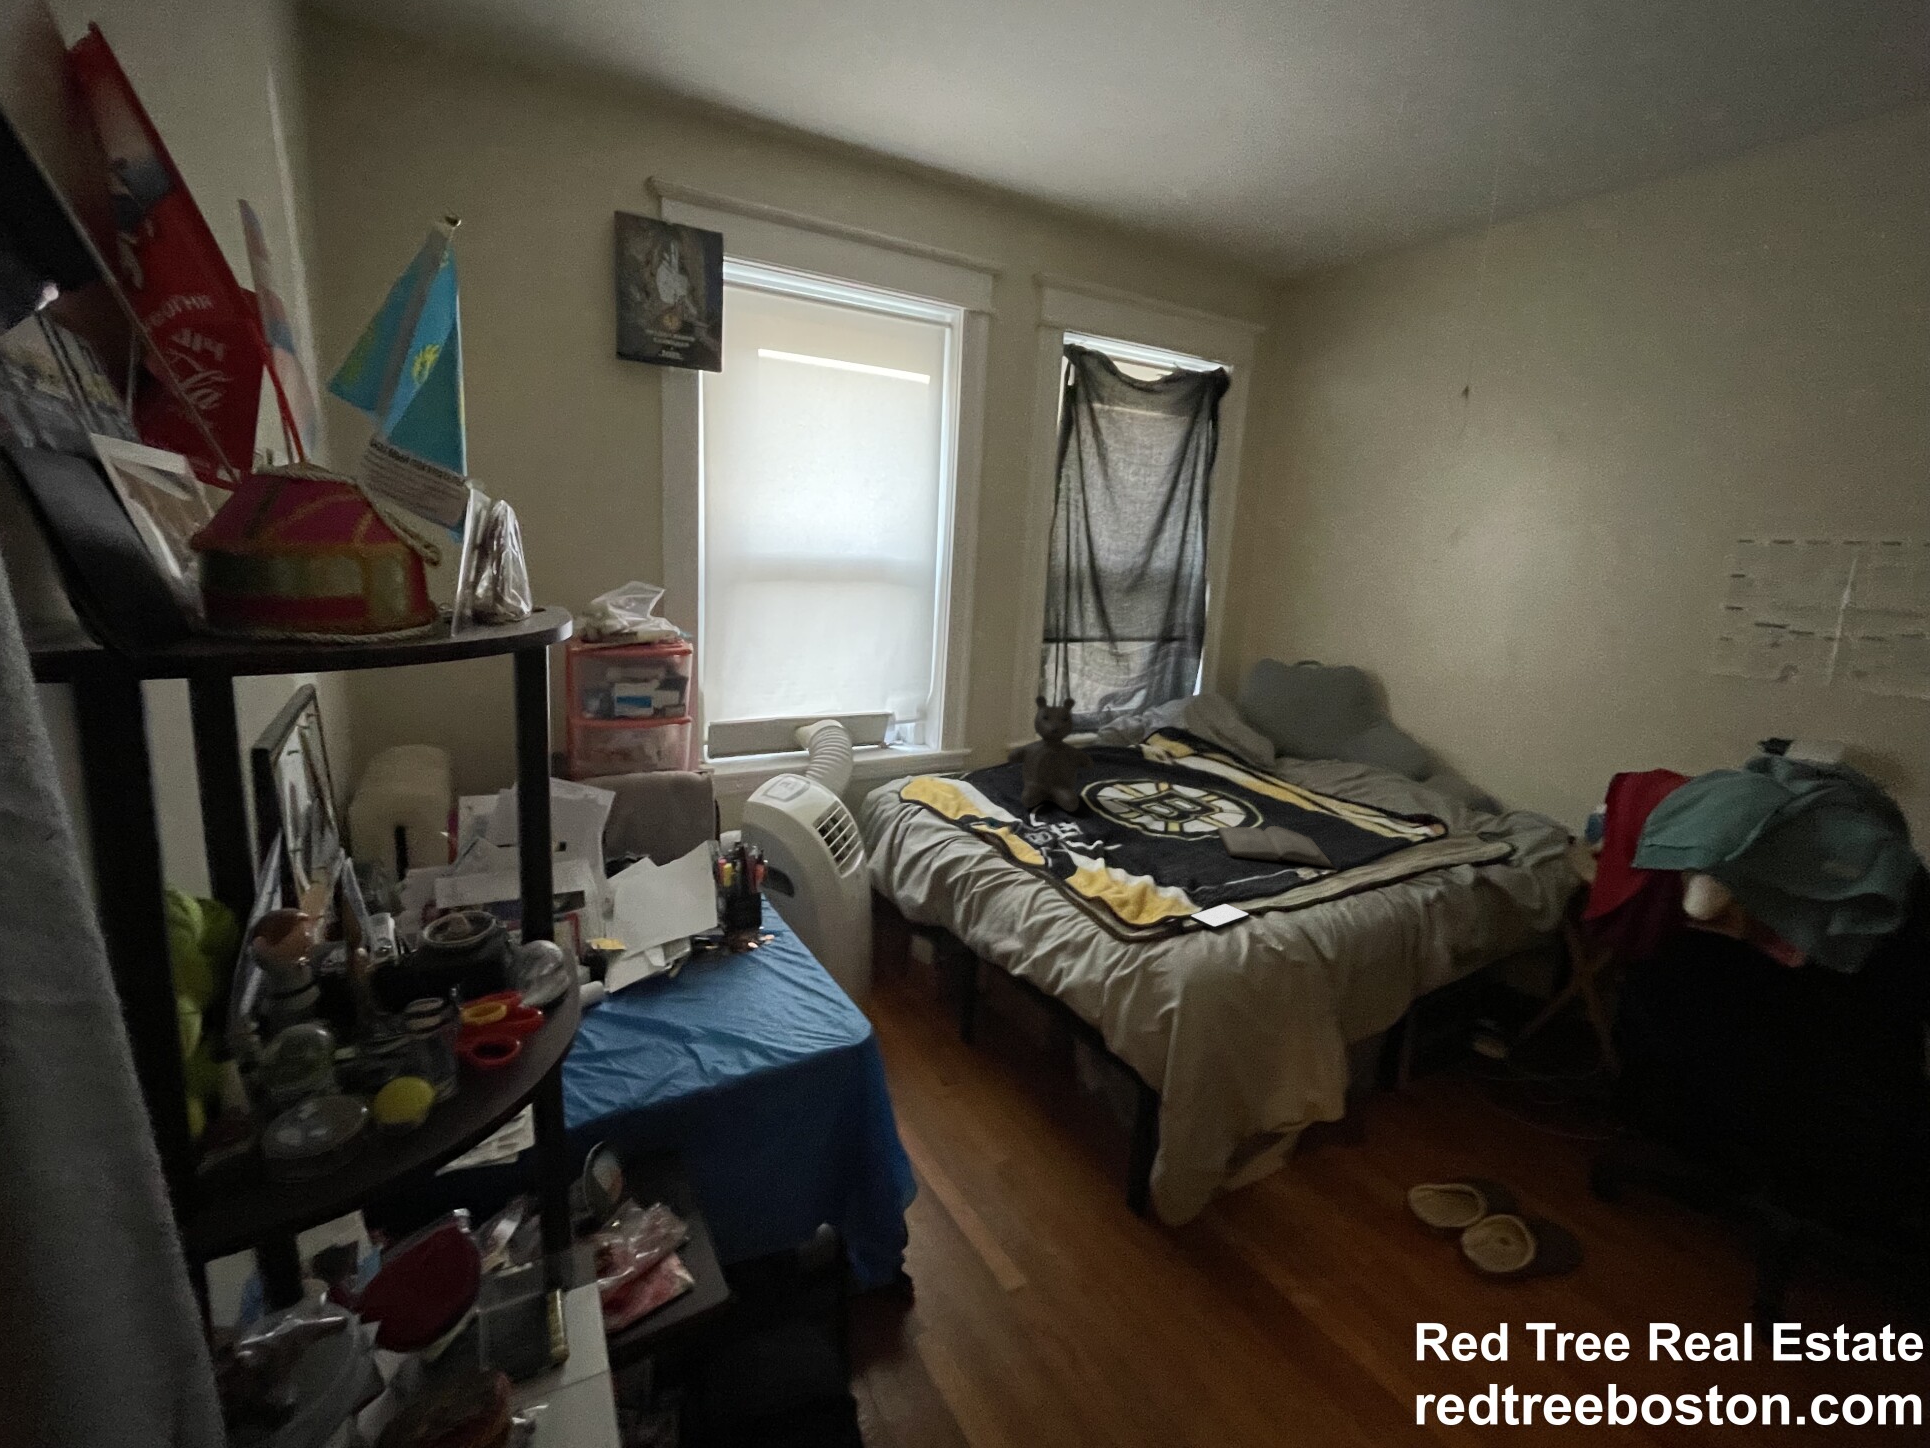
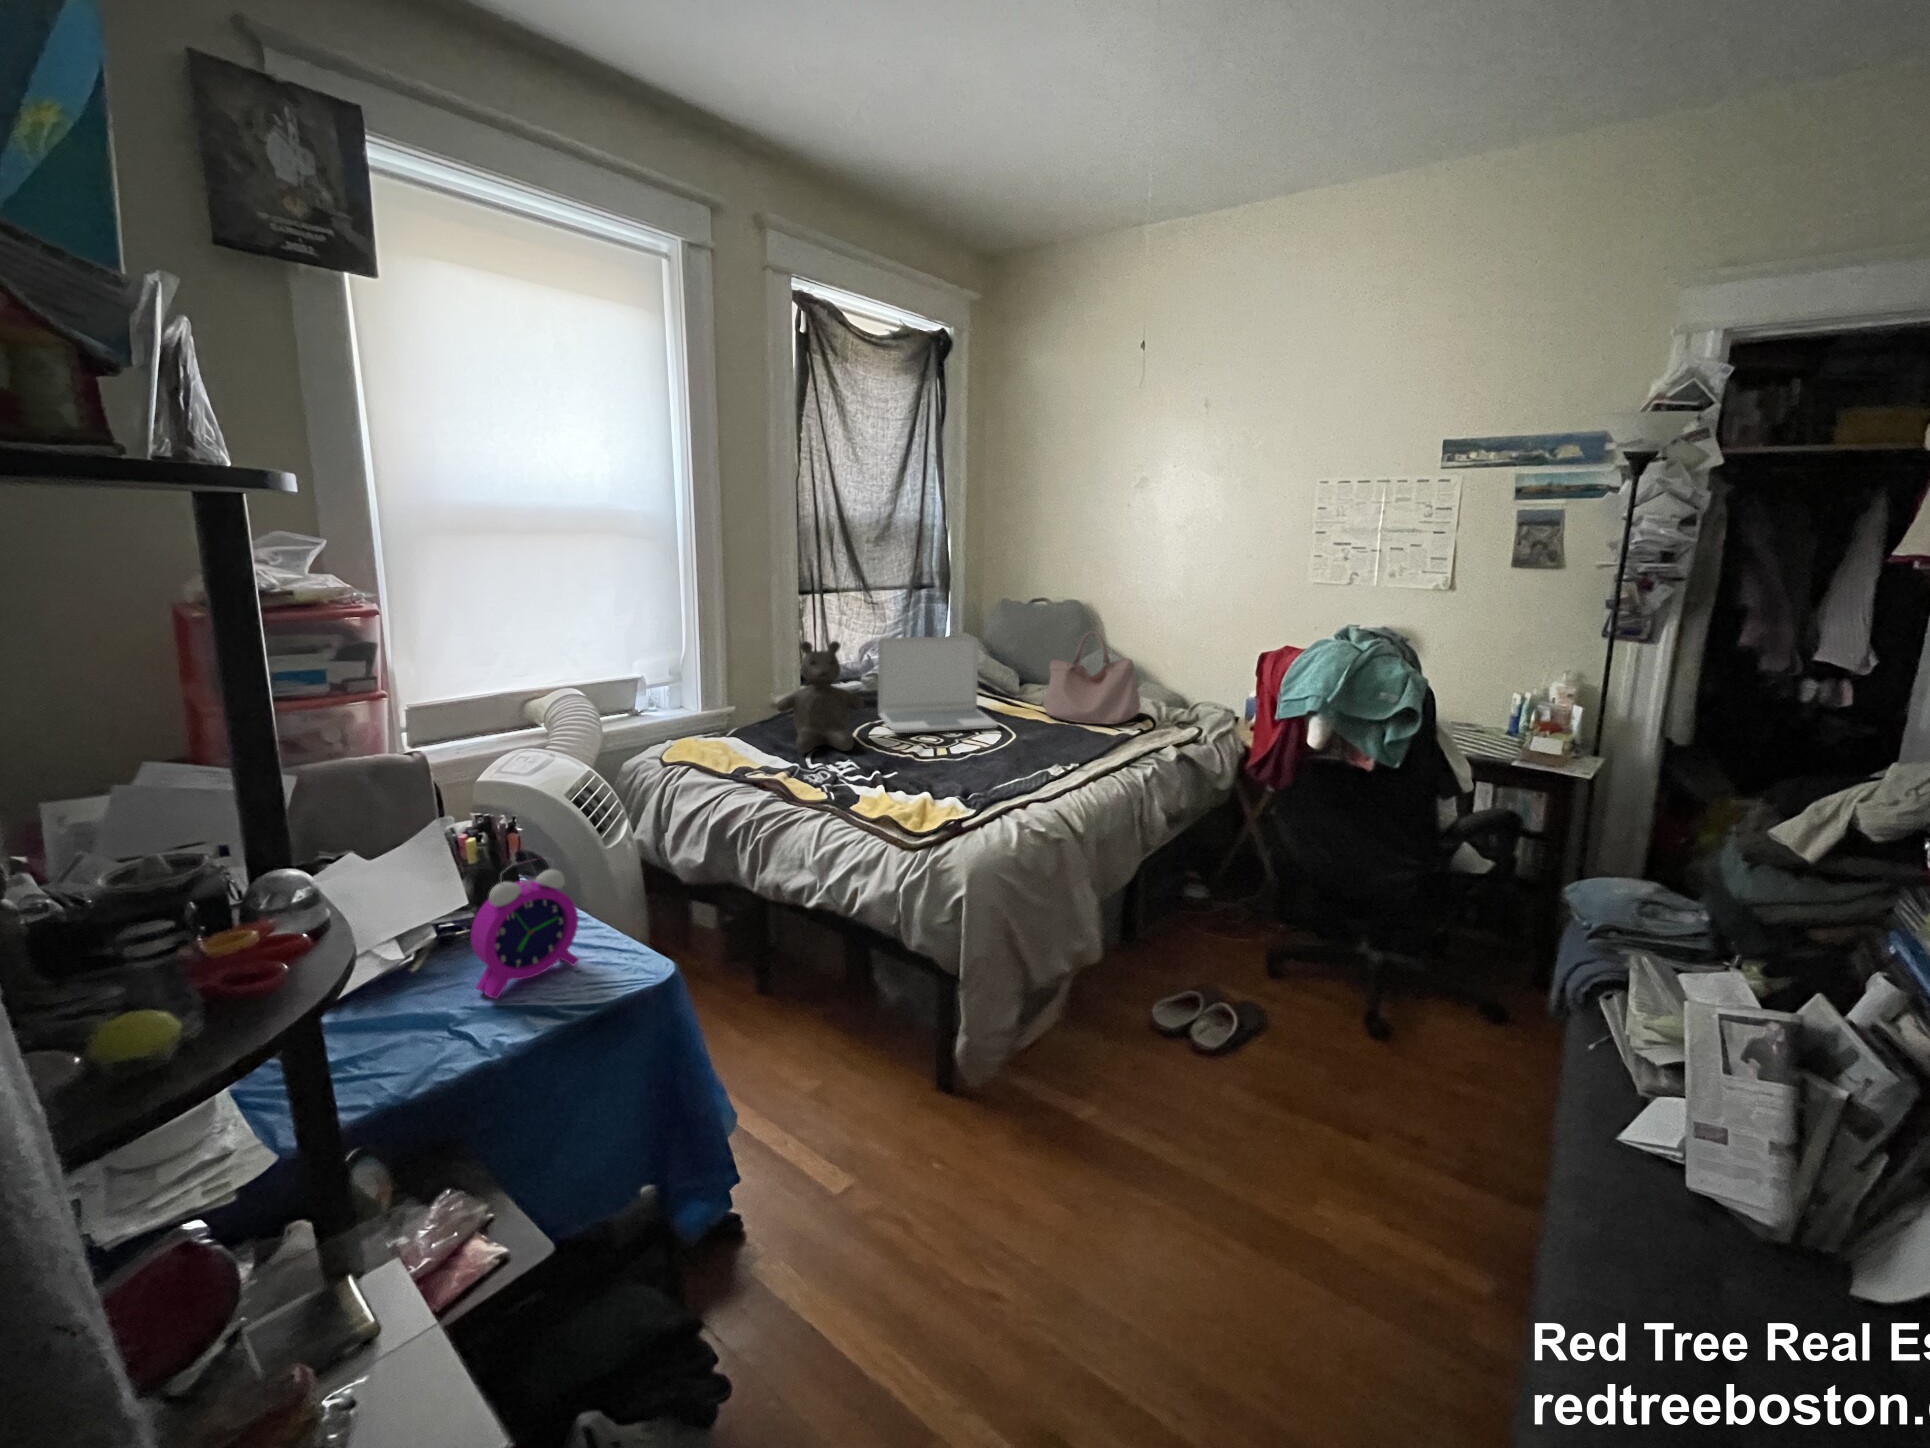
laptop: none [1109,695,1242,807] -> present [878,636,998,733]
handbag: none [1300,710,1430,824] -> present [1044,631,1141,724]
diary: present [1217,826,1334,868] -> none [980,737,1077,766]
alarm clock: none [711,903,796,1024] -> present [470,859,579,999]
smartphone: present [1190,904,1250,929] -> none [966,803,1015,824]

